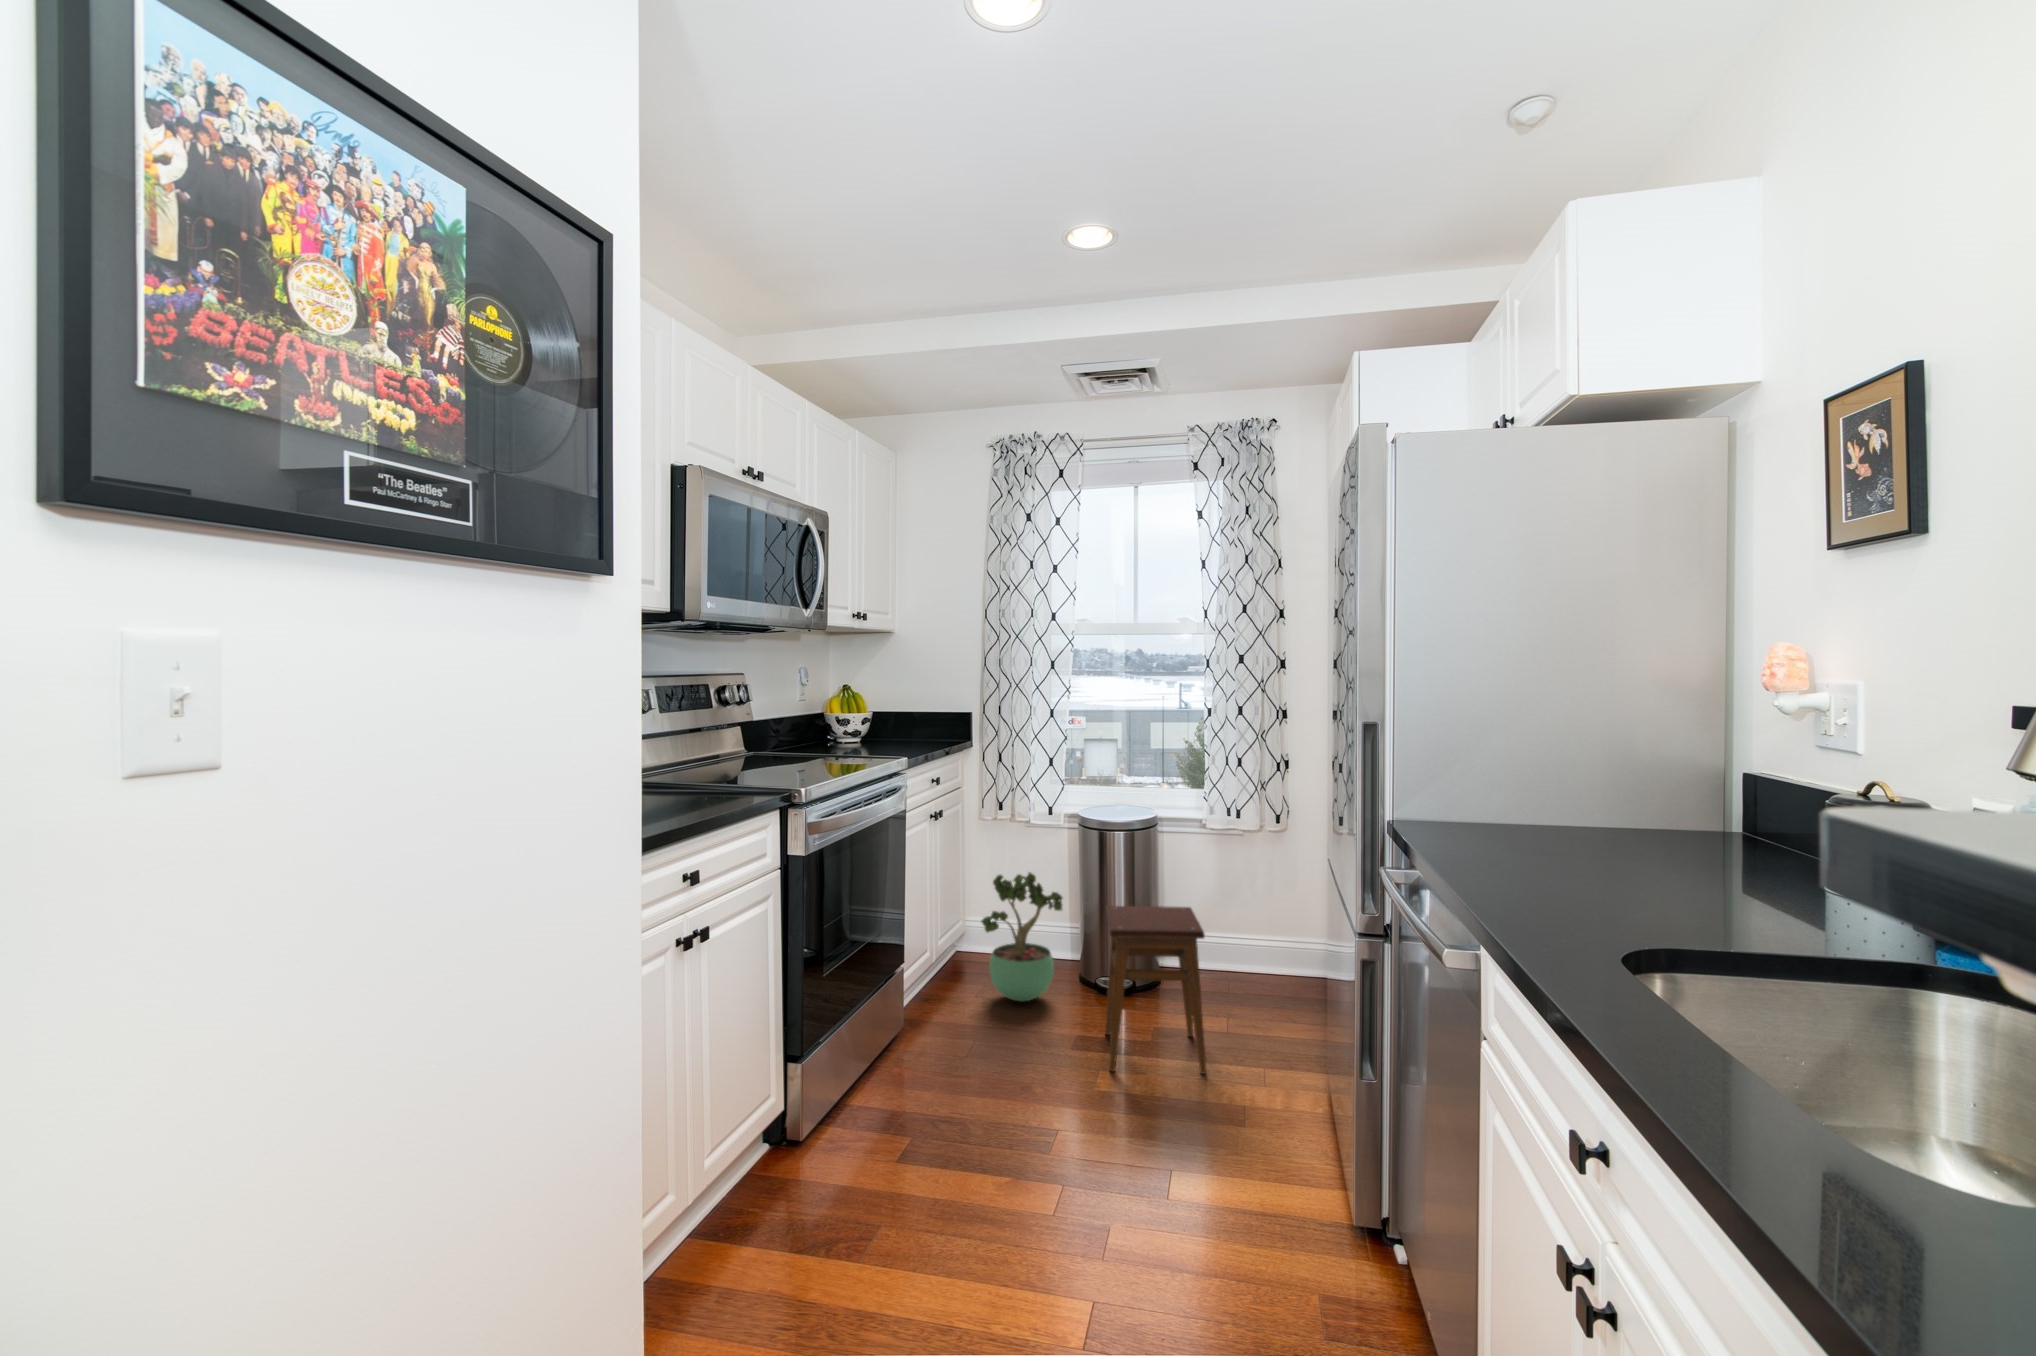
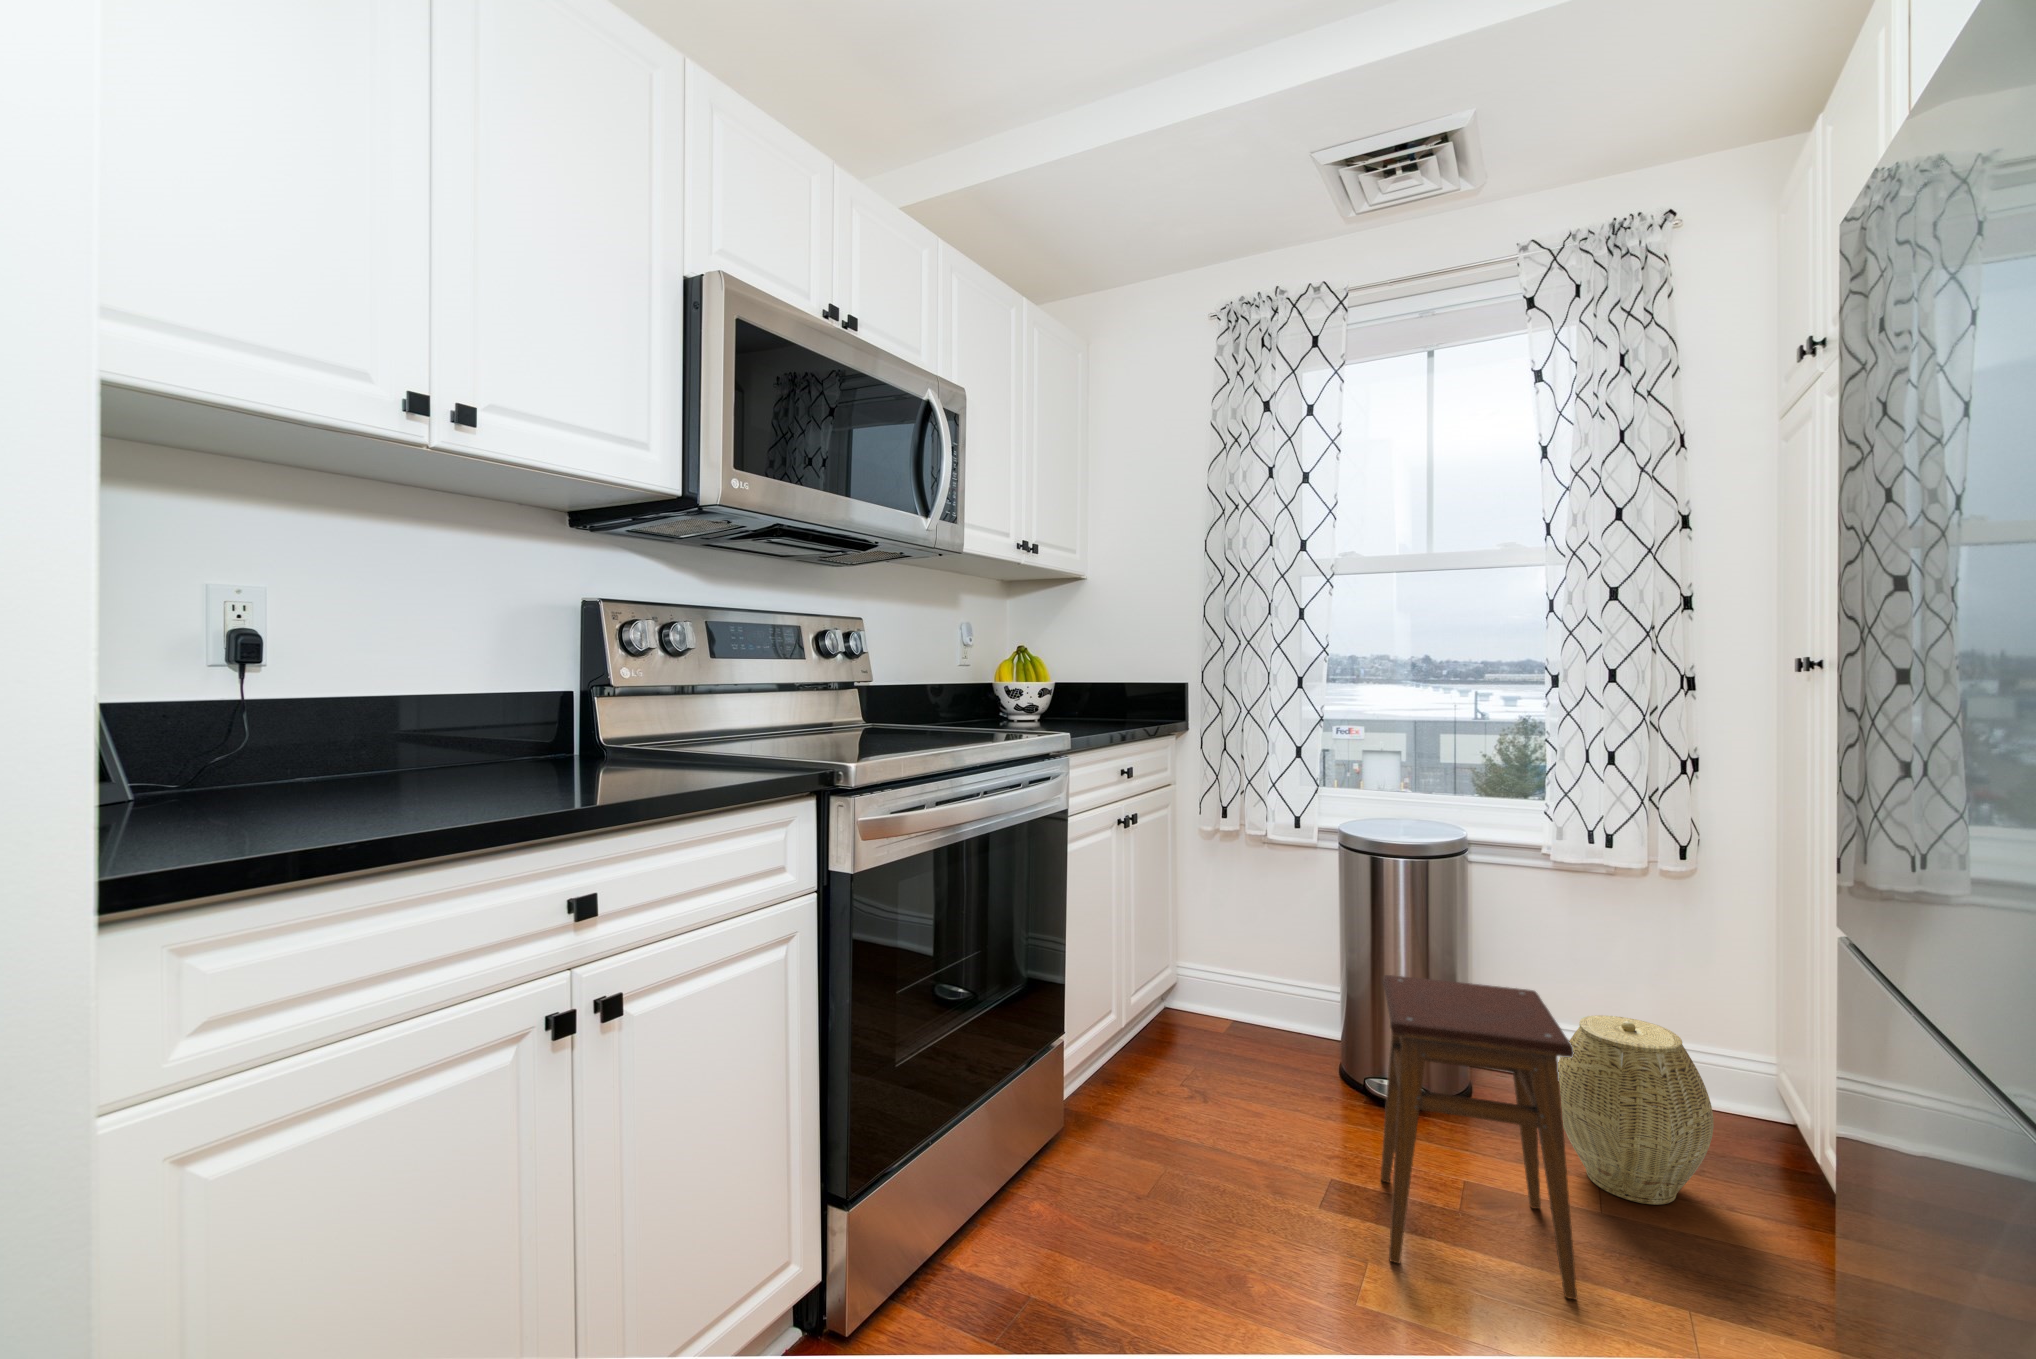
potted plant: present [982,872,1062,1001] -> none [1188,908,1314,1099]
woven basket: none [1203,921,1284,1027] -> present [1558,1015,1714,1205]

